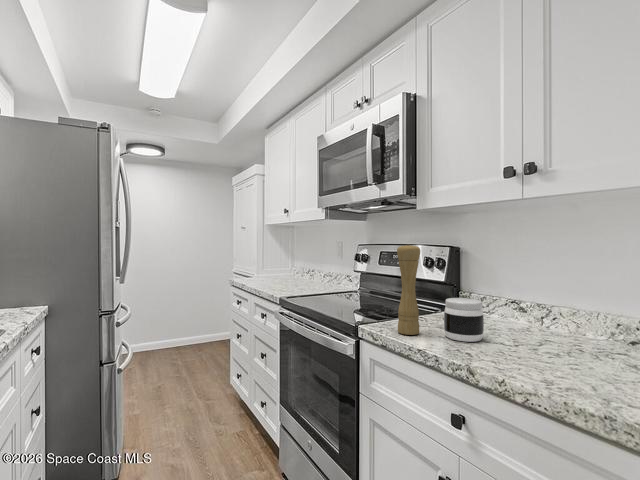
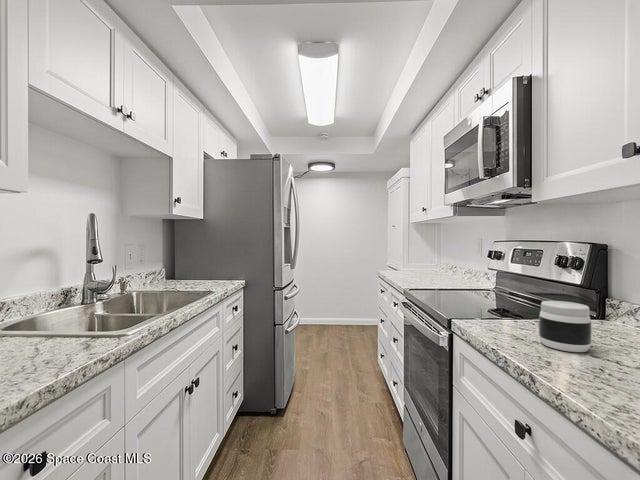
pepper mill: present [397,244,420,335] -> none [486,241,512,335]

